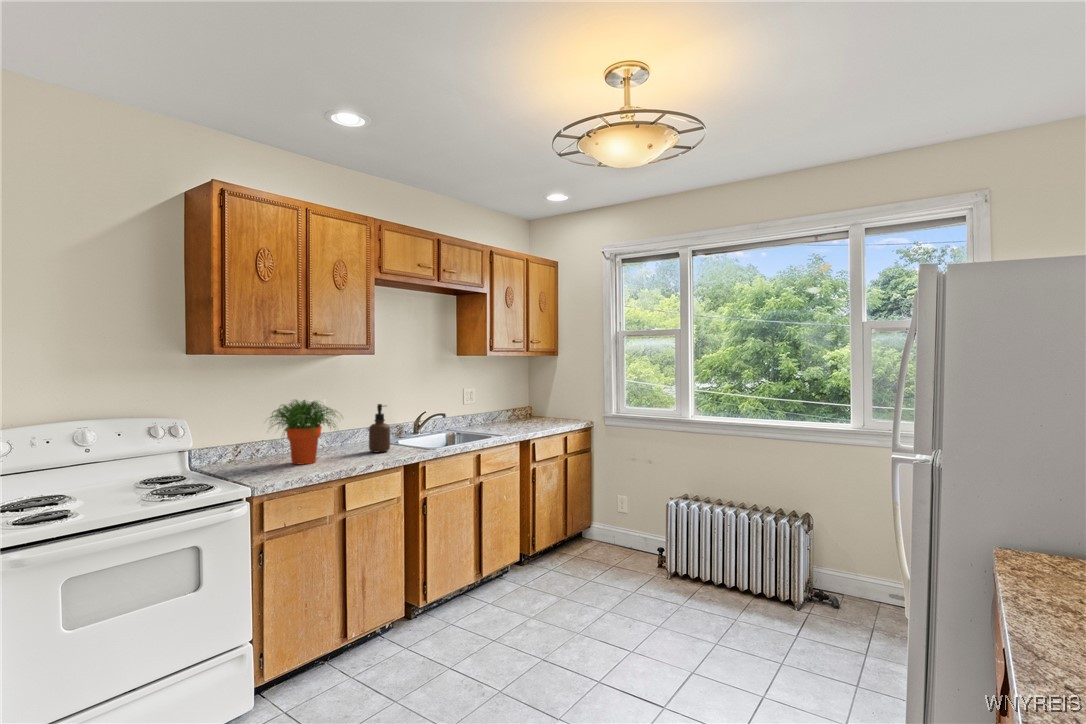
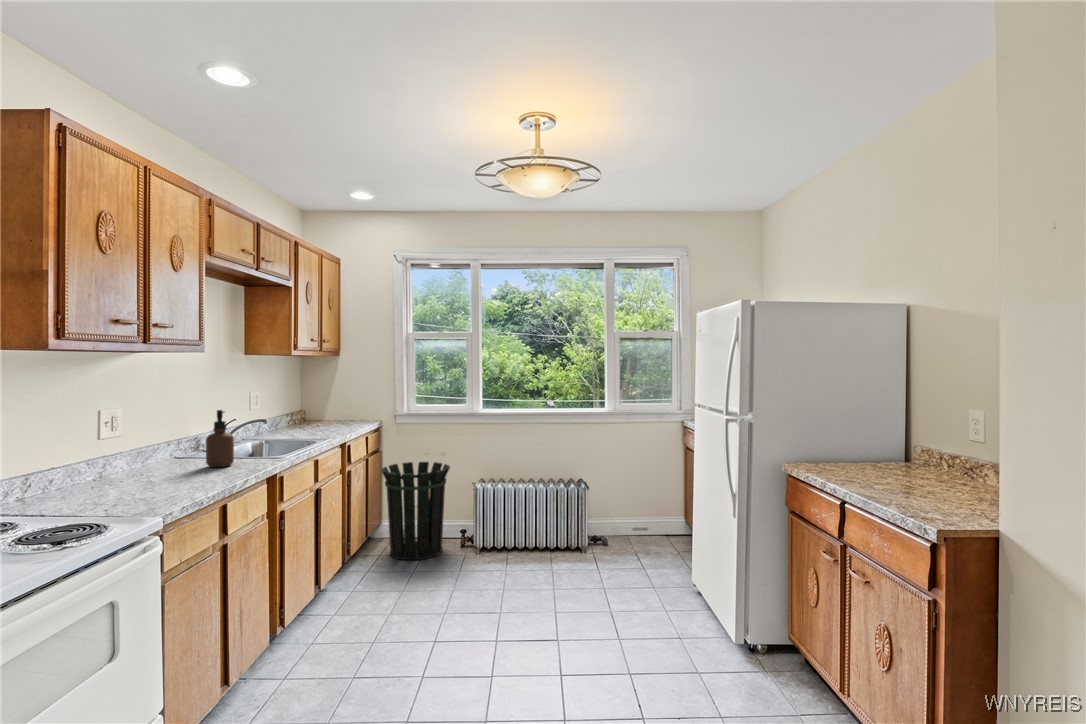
potted plant: present [270,400,337,464] -> none [90,408,202,490]
waste bin: none [575,468,646,571] -> present [381,462,450,560]

